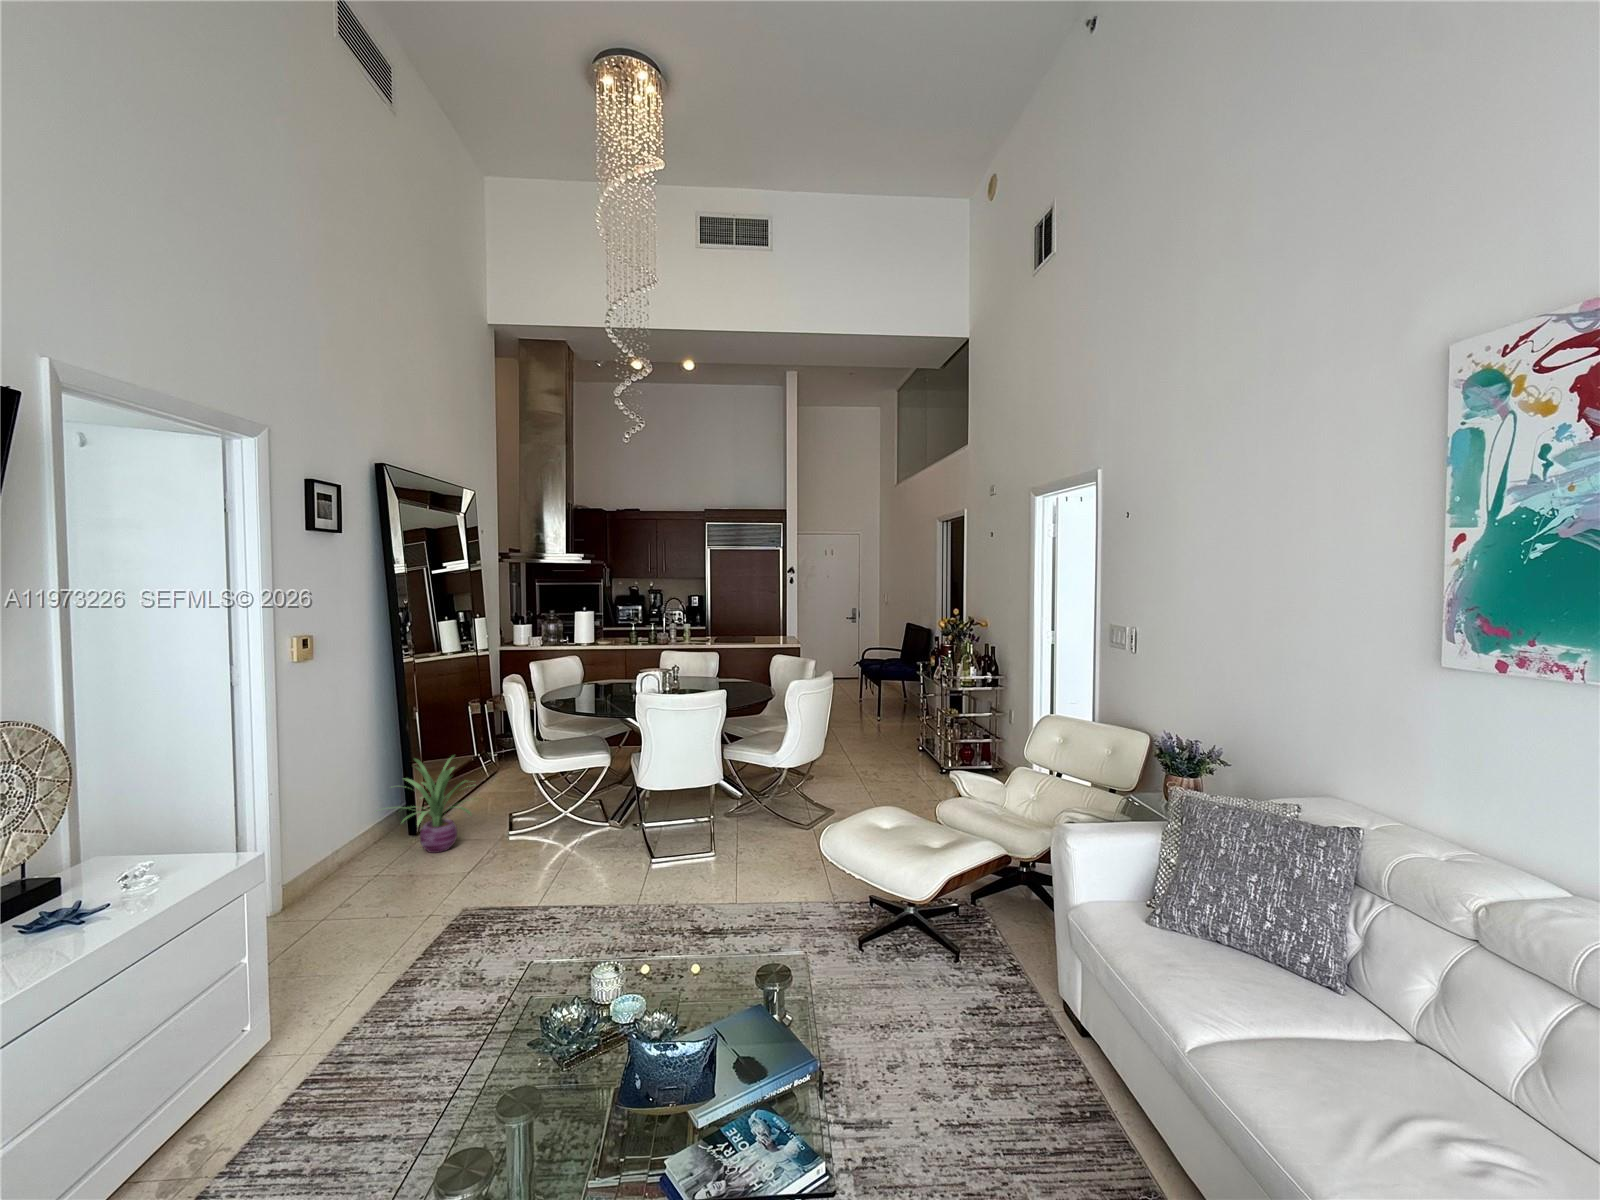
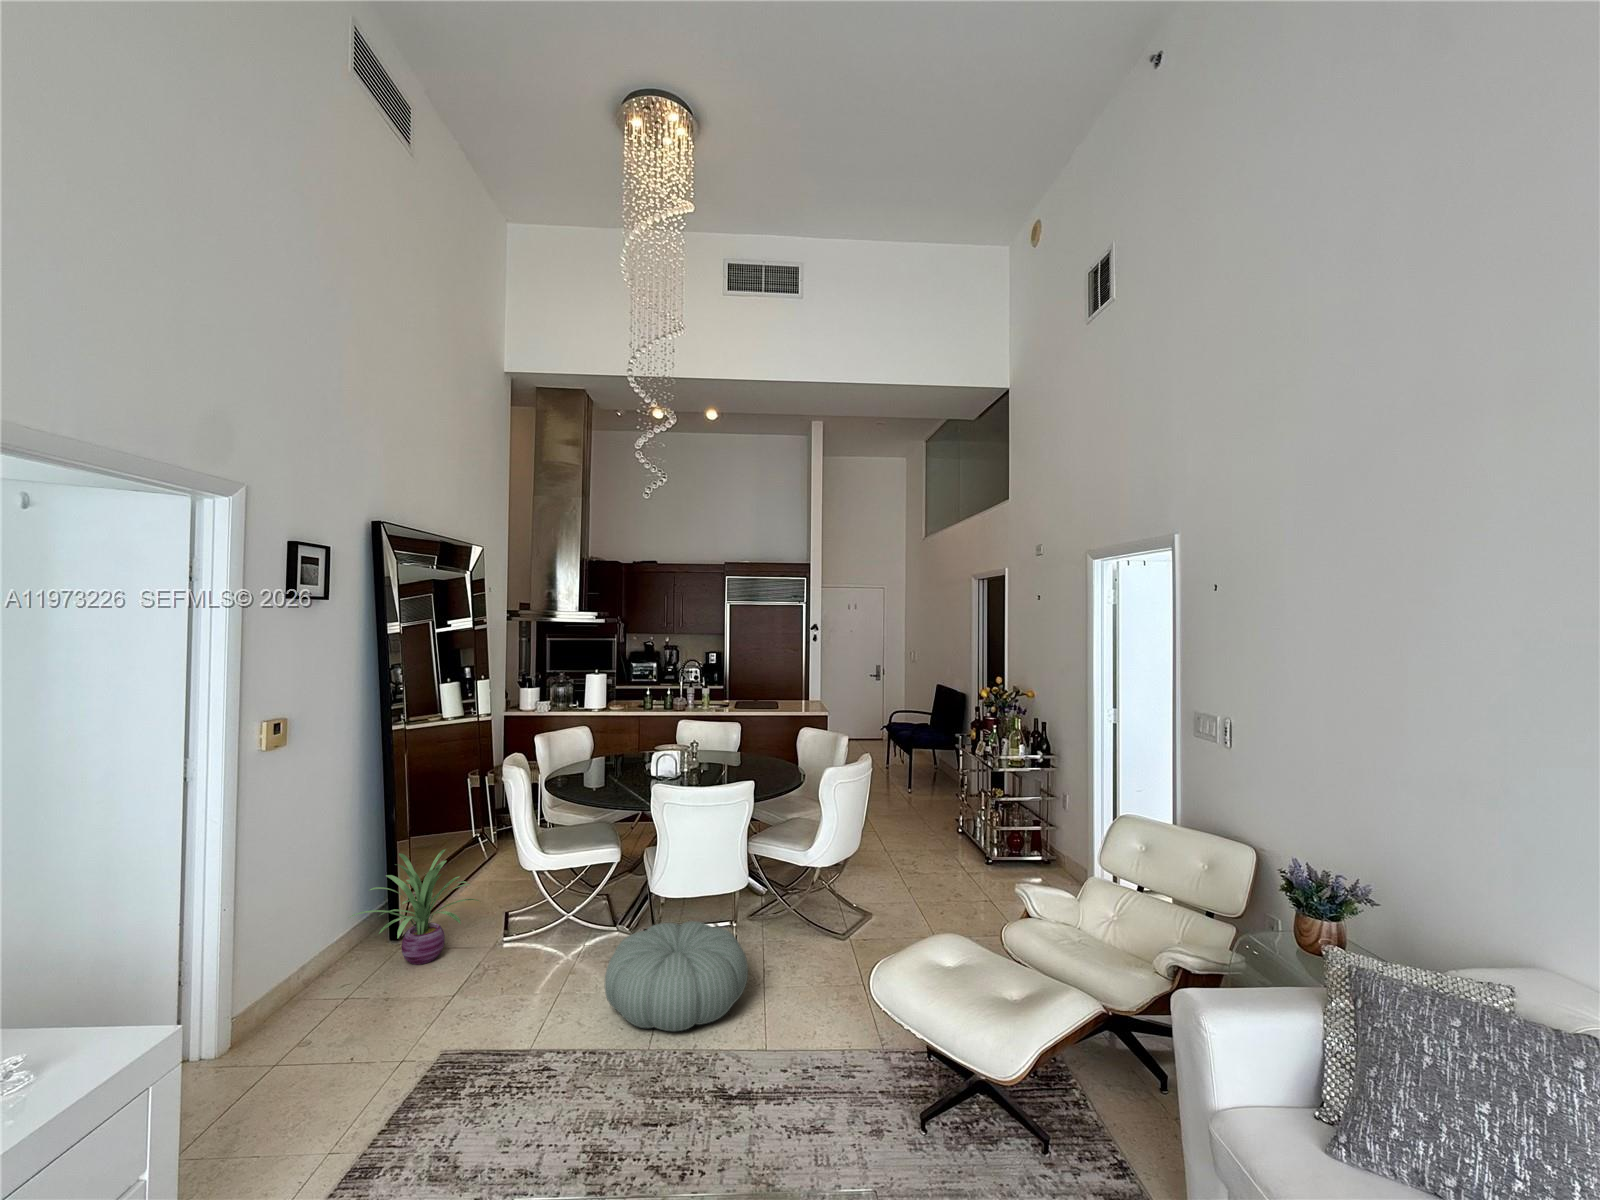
pouf: none [599,810,722,893] -> present [604,921,748,1031]

